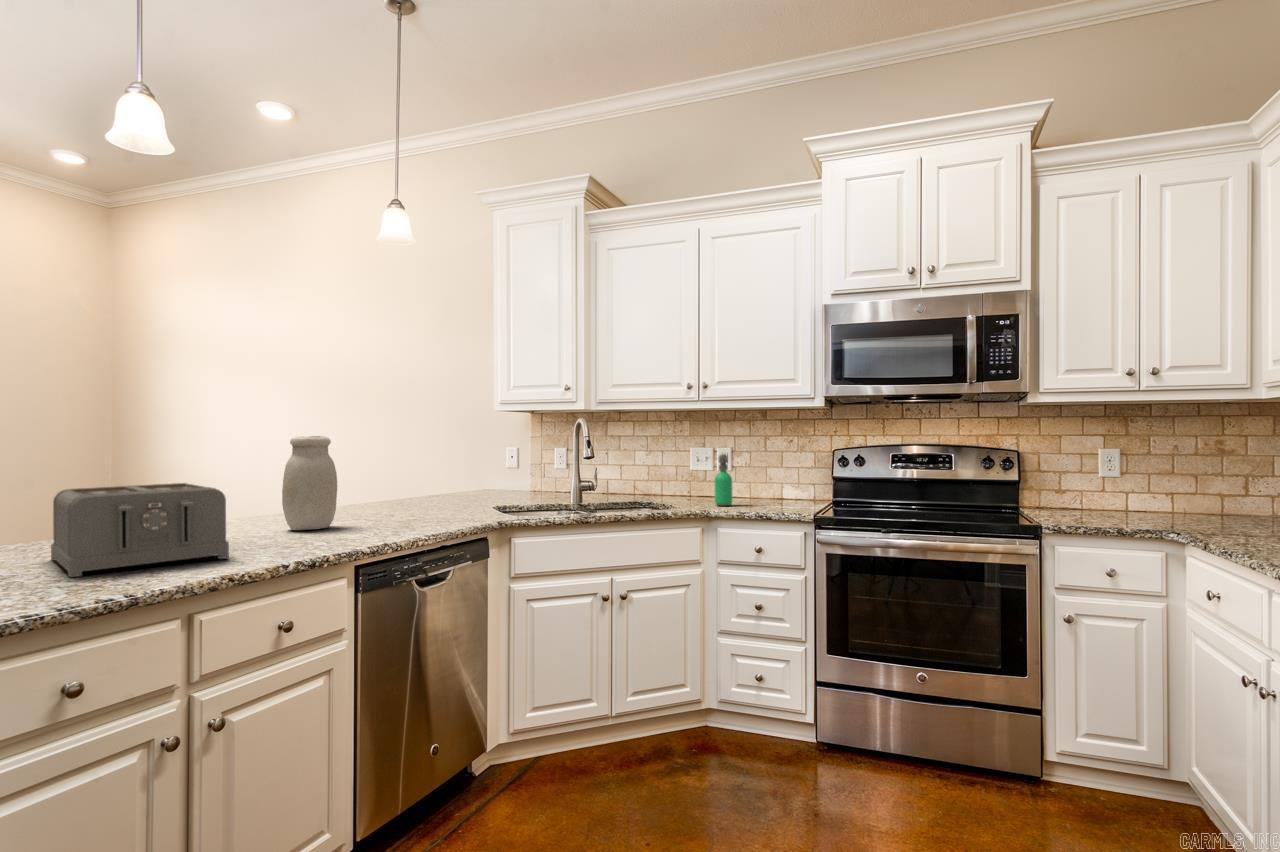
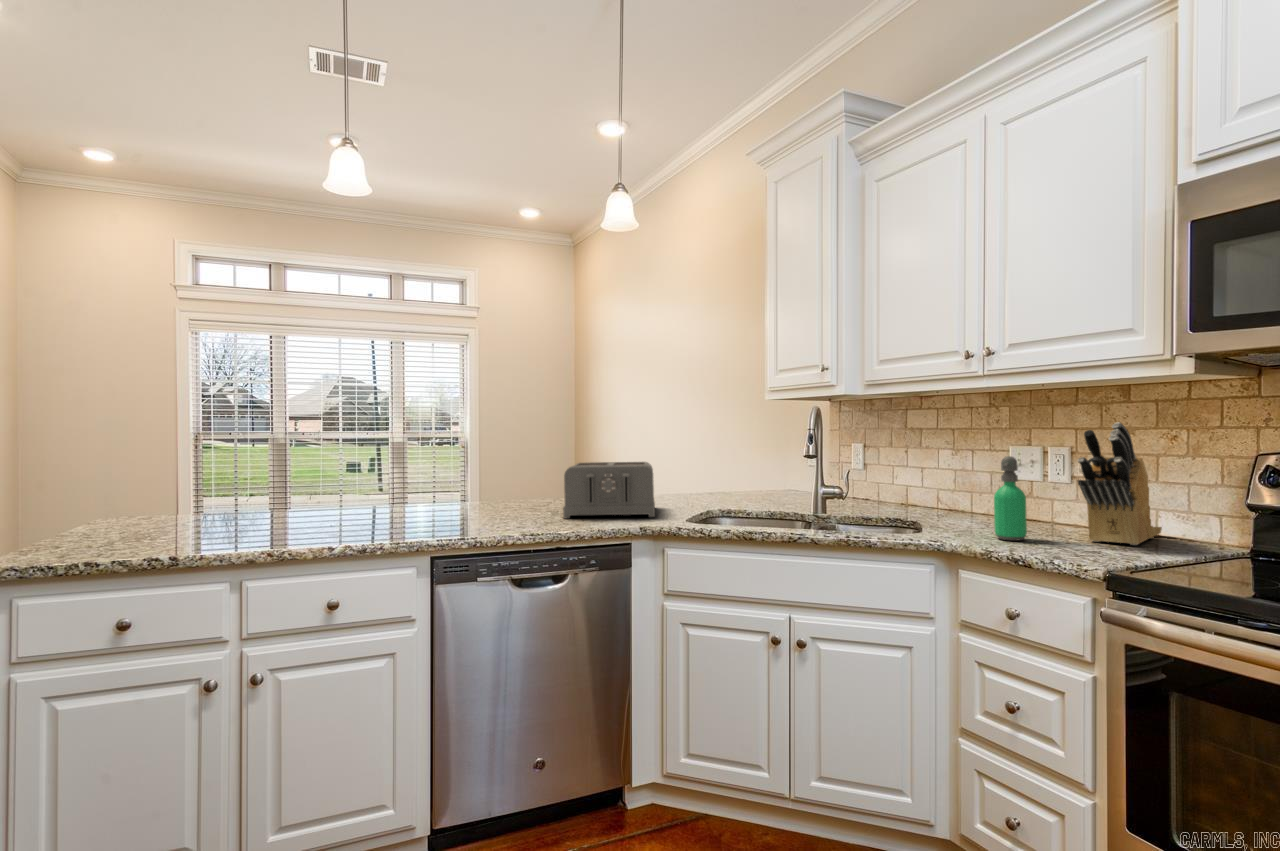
knife block: none [749,433,782,503] -> present [1078,422,1162,545]
jar: present [282,436,337,530] -> none [460,429,508,518]
toaster: present [51,483,229,577] -> present [563,462,655,518]

